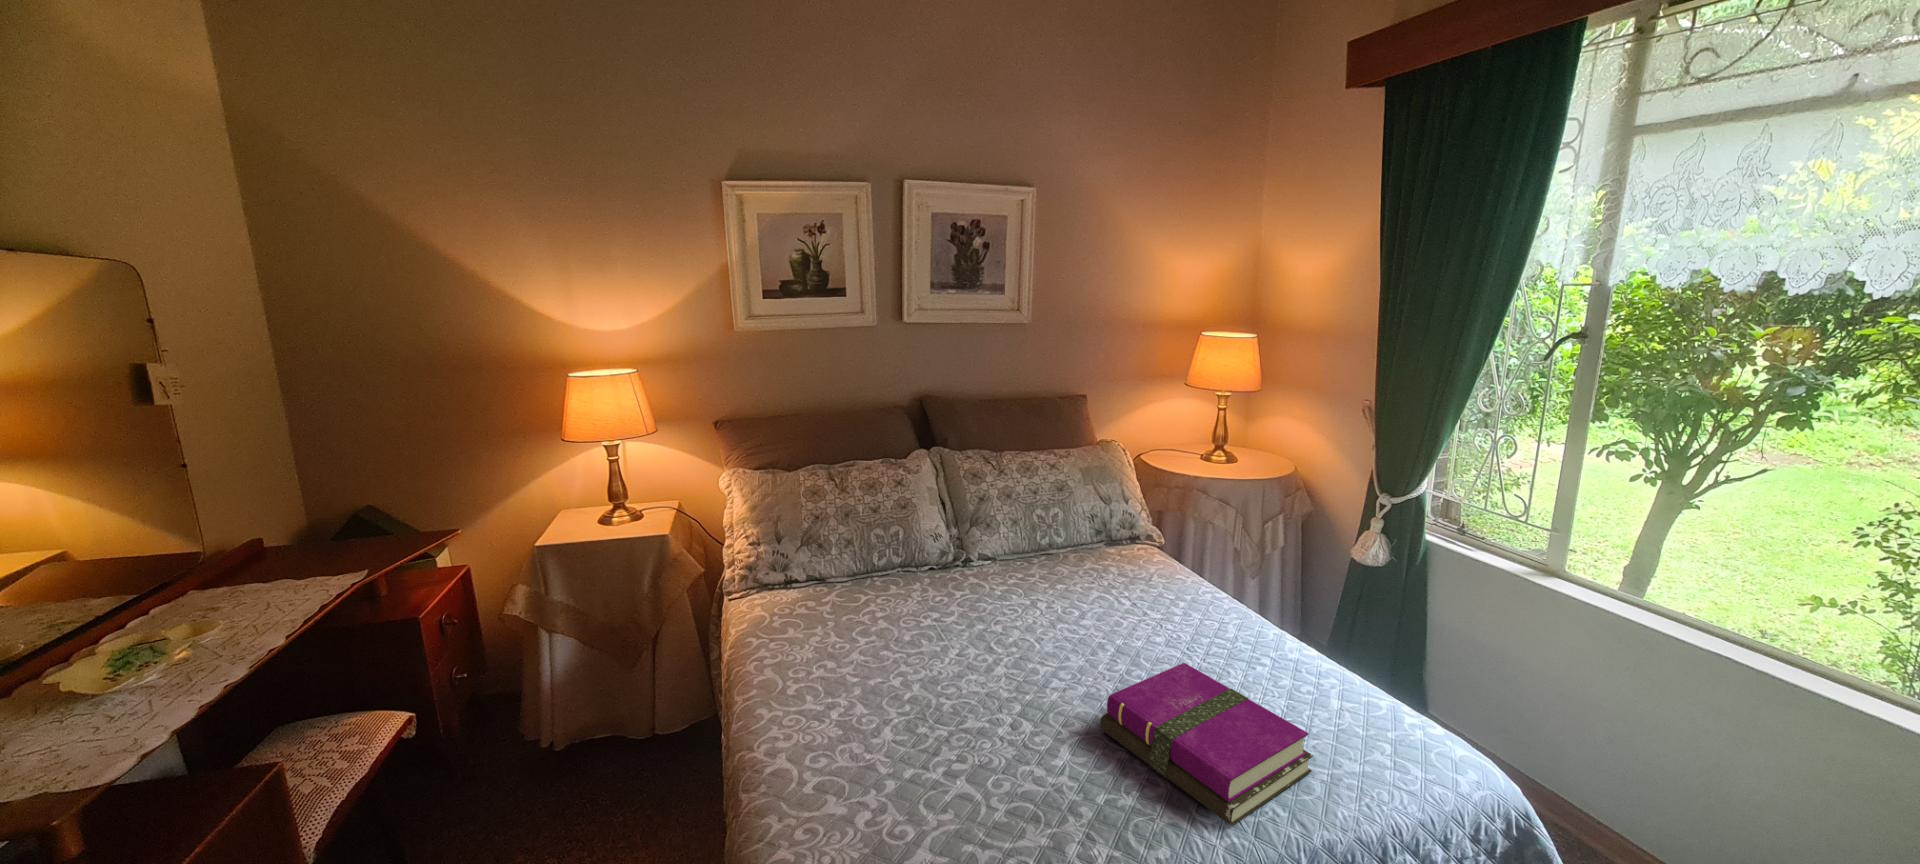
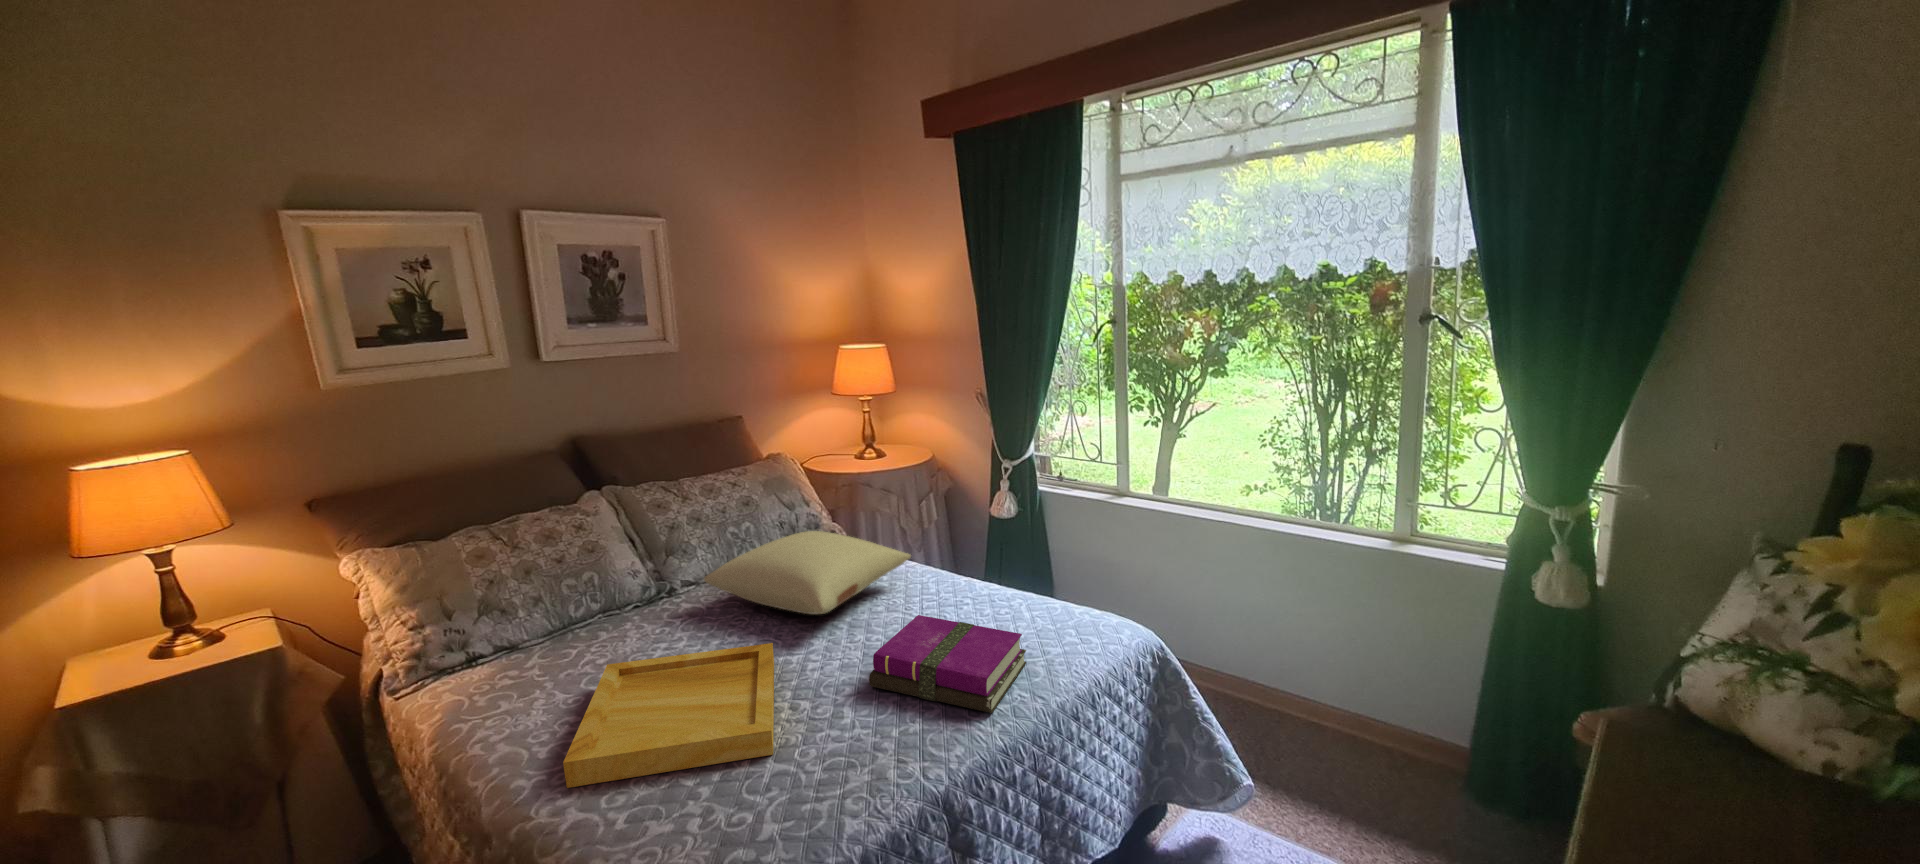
pillow: none [990,532,1210,628] -> present [704,531,911,614]
tray: none [790,620,1020,772] -> present [563,643,774,788]

